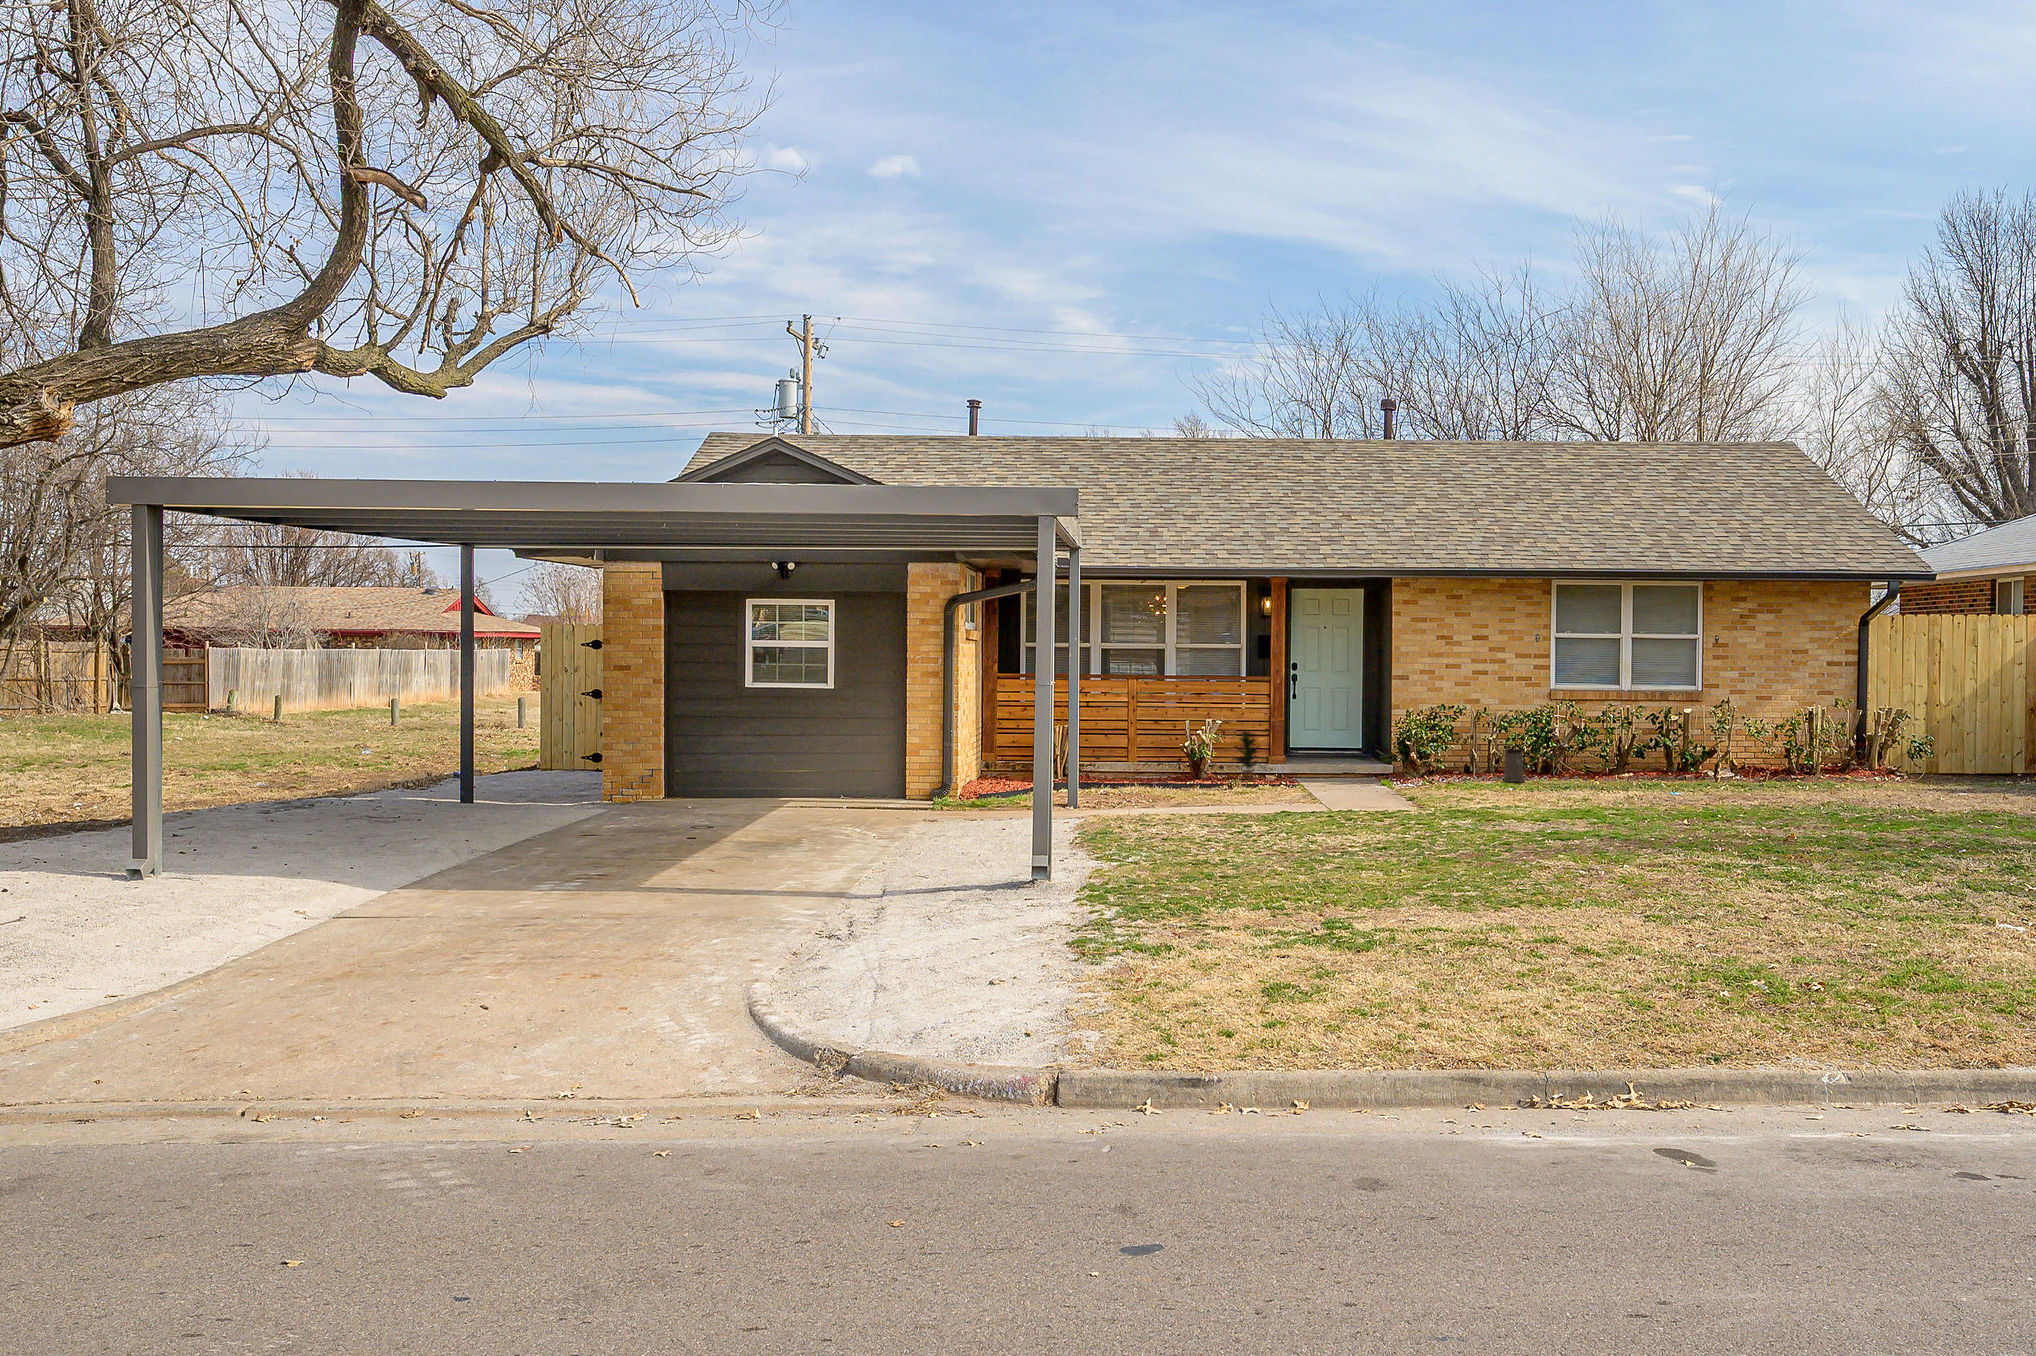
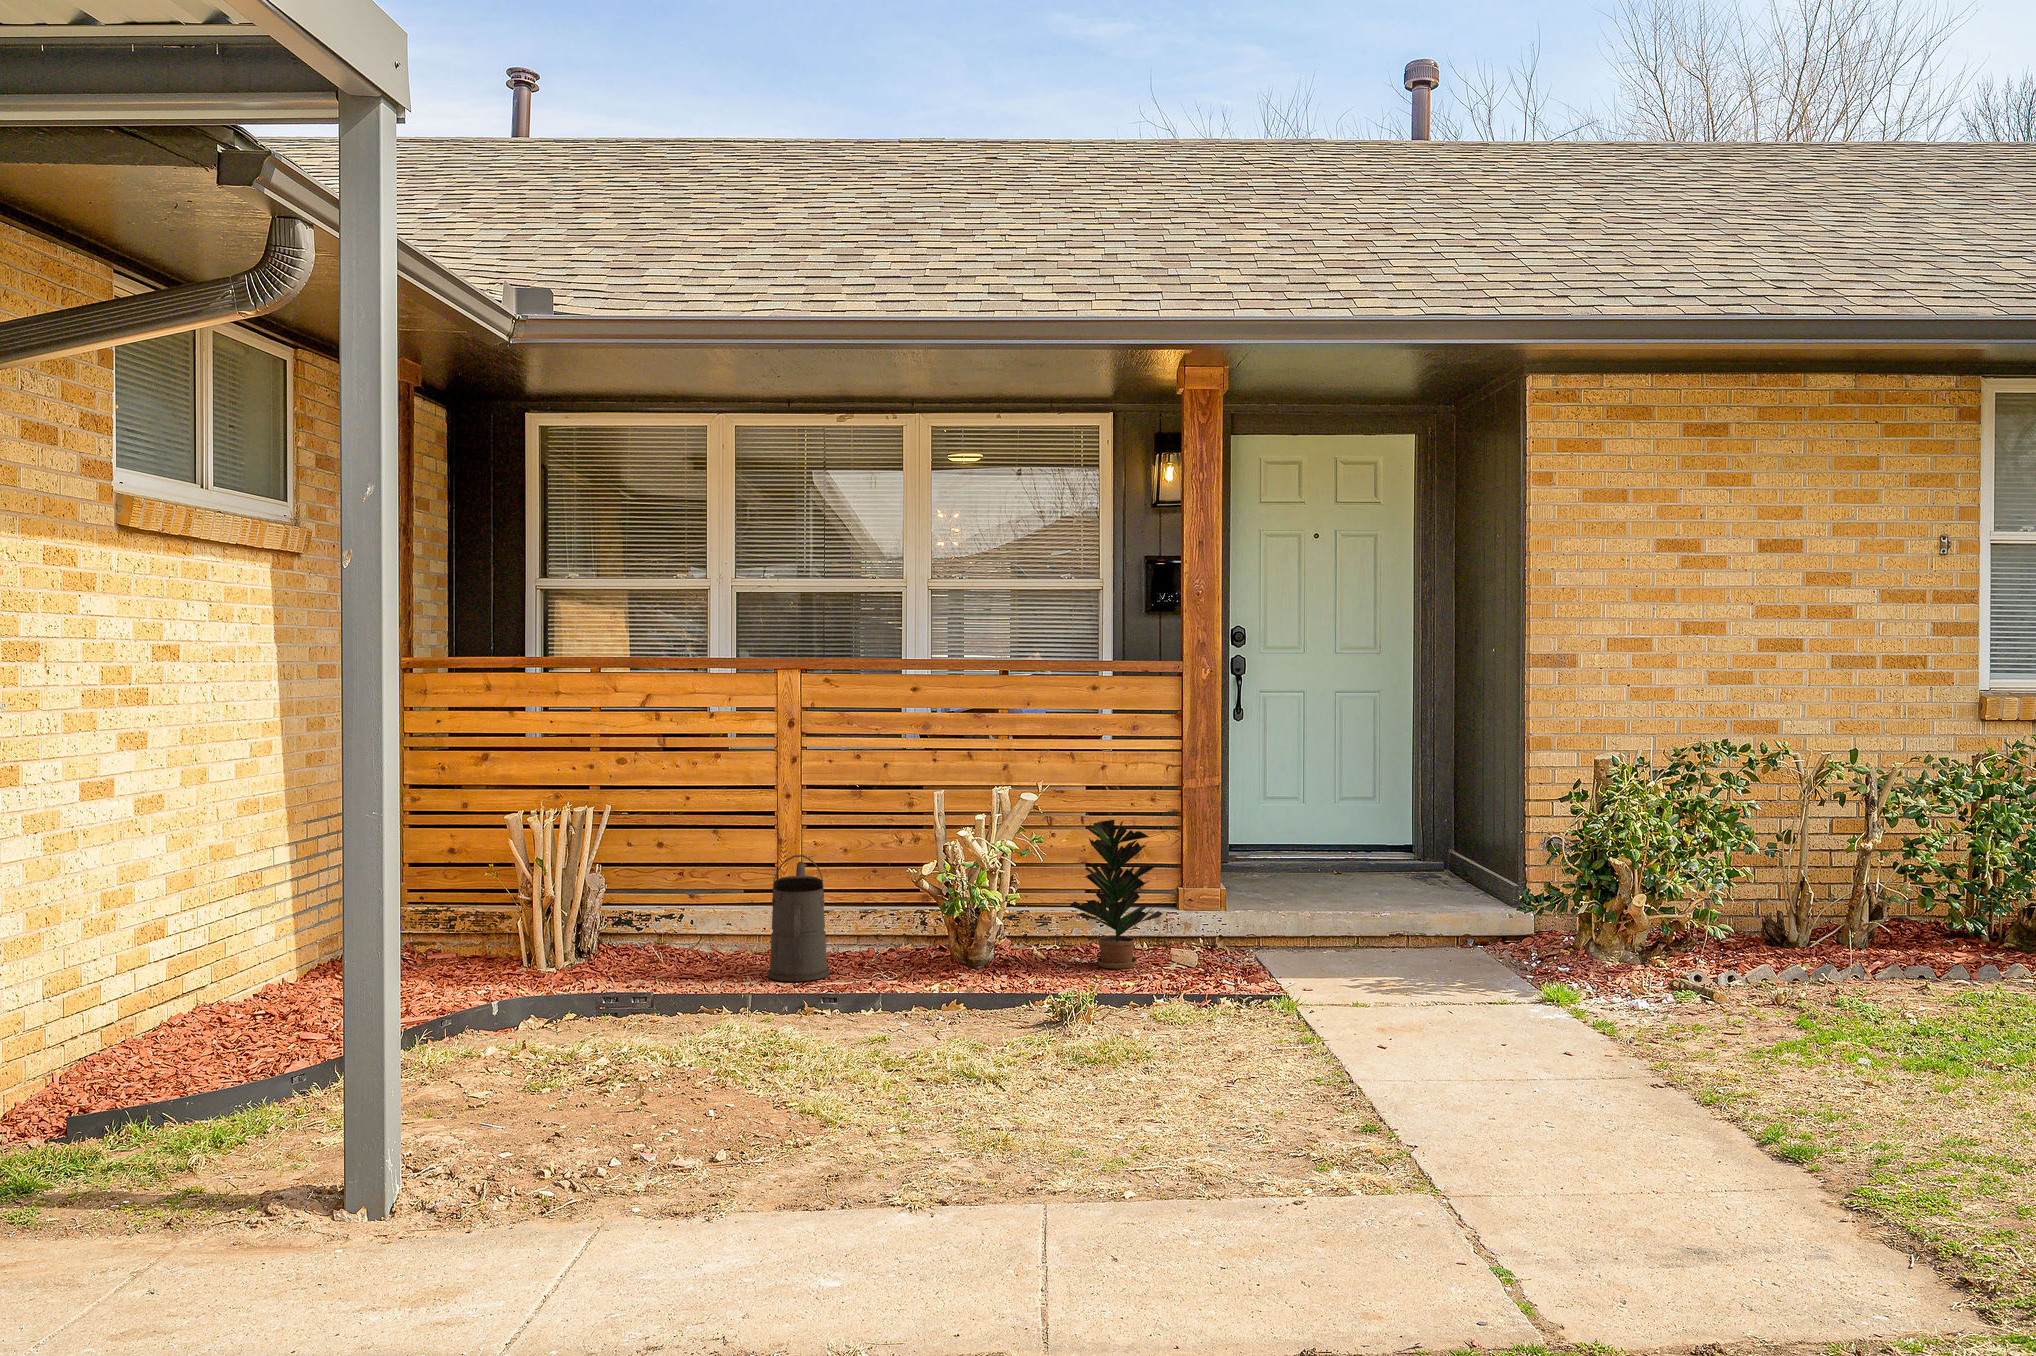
watering can: present [1504,747,1524,782] -> present [768,855,829,981]

